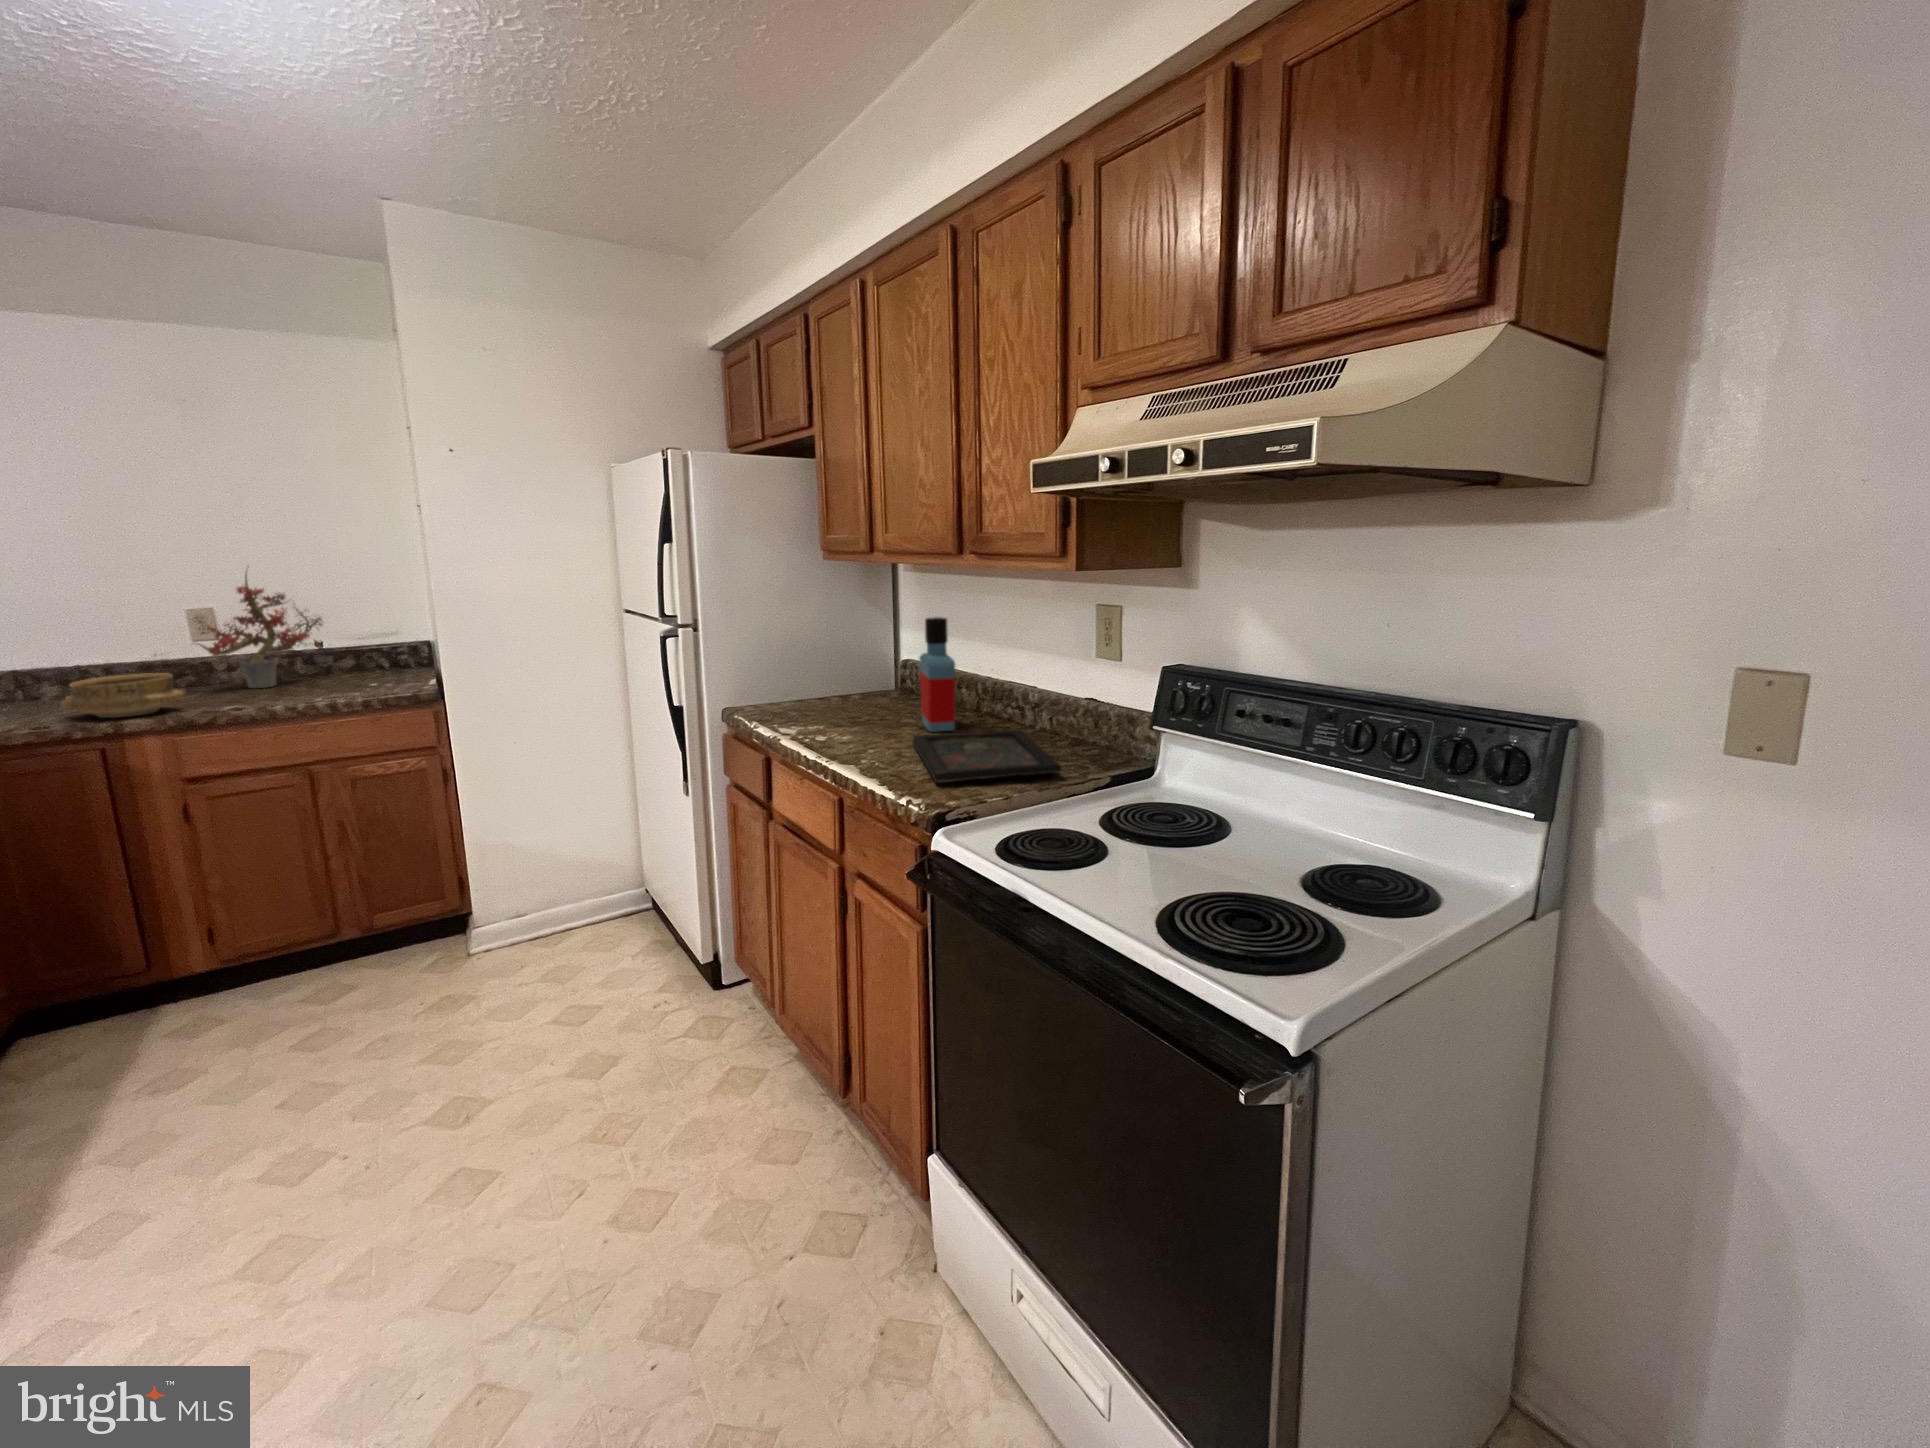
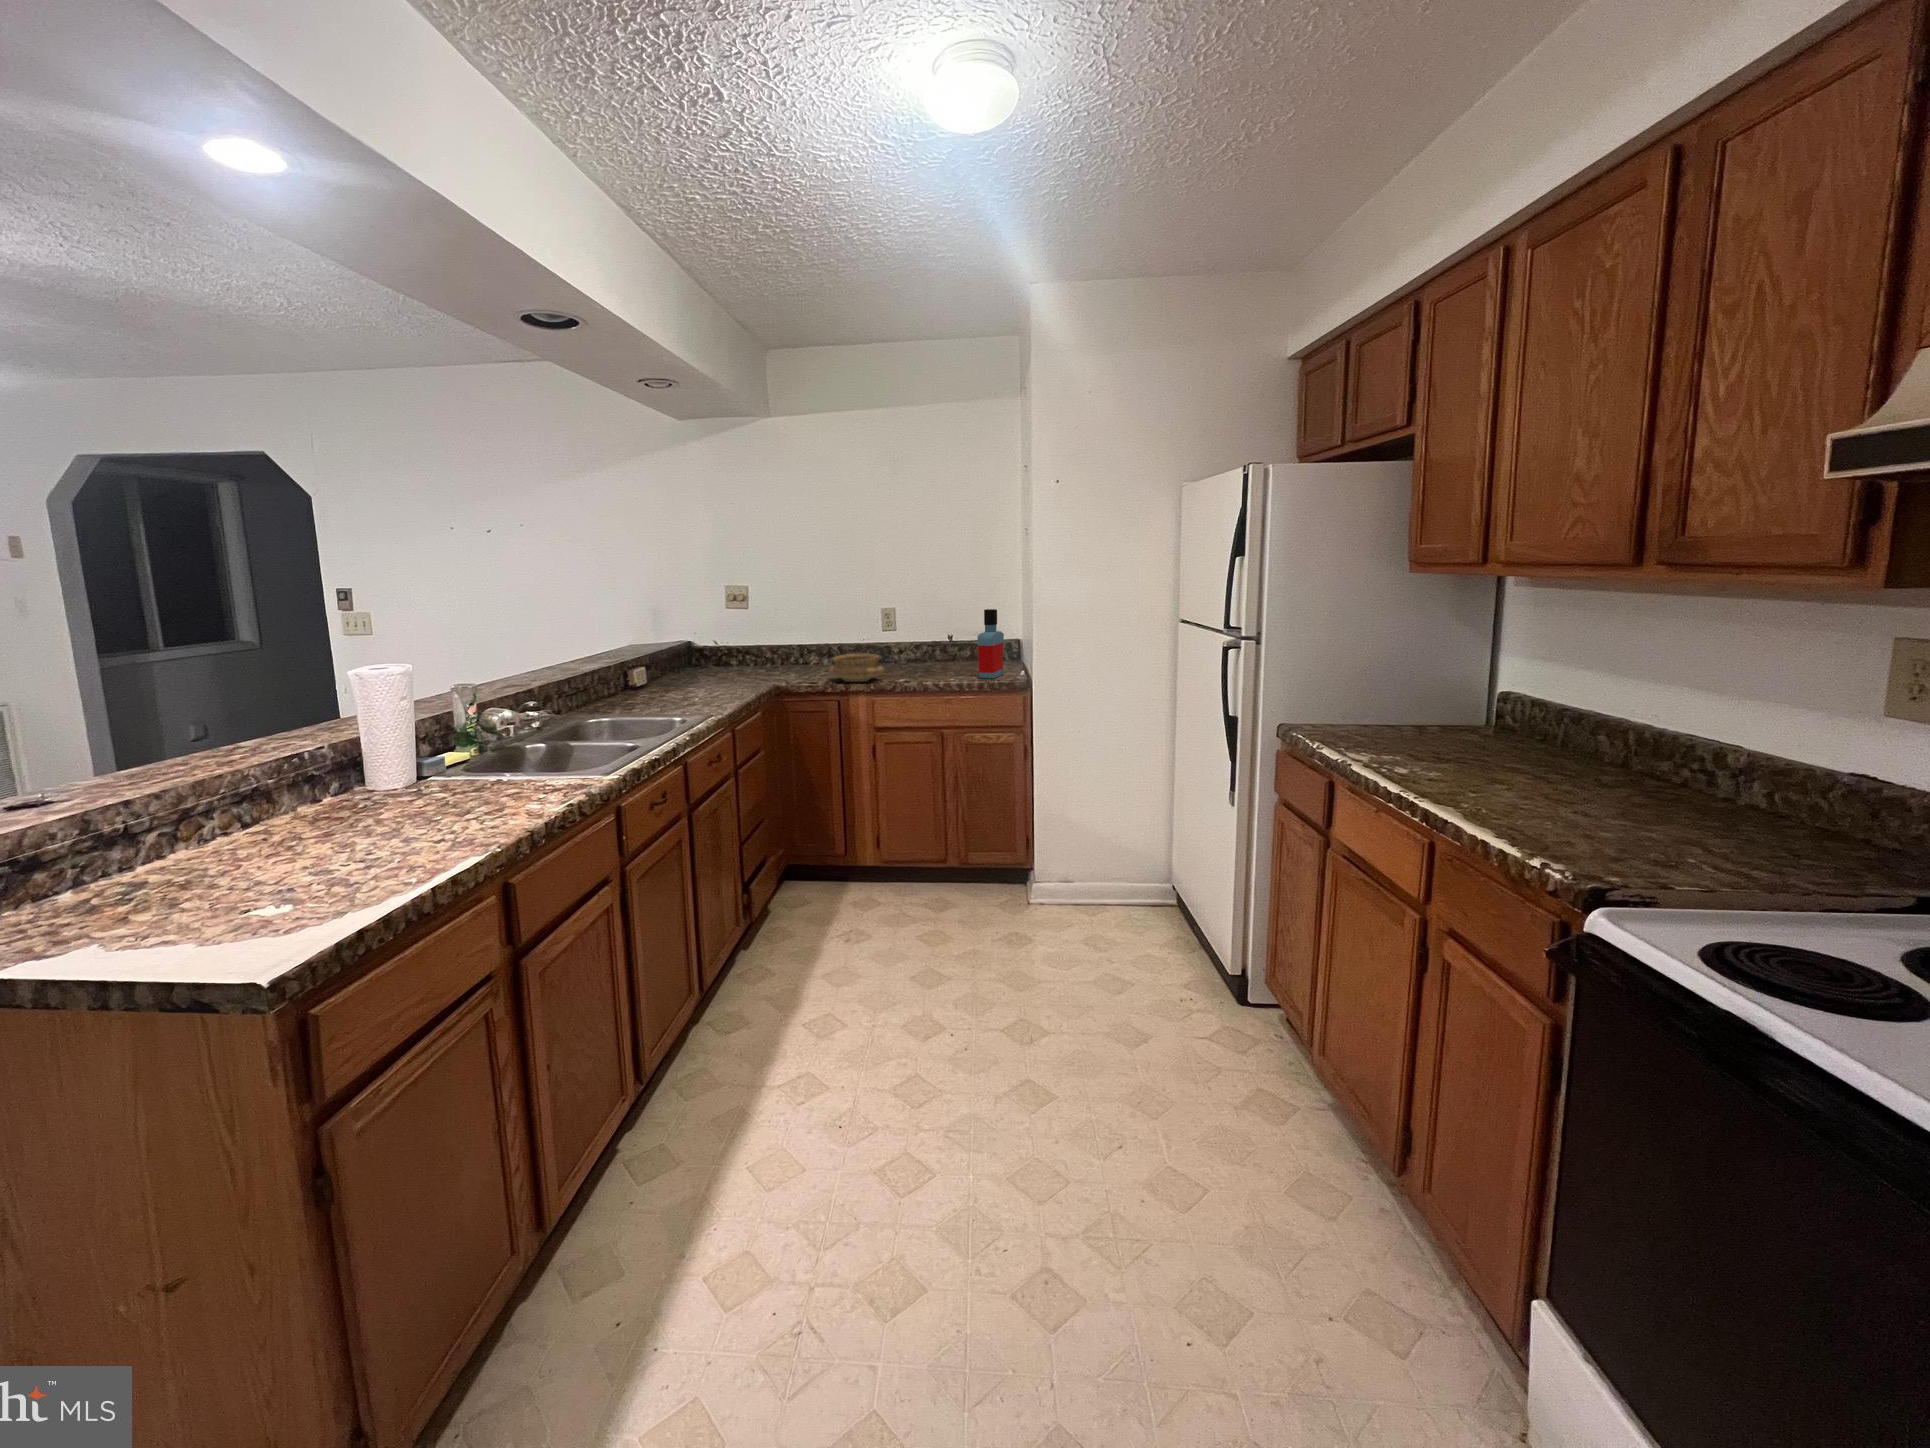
potted plant: present [192,566,323,688] -> none [887,579,956,669]
bottle: present [920,617,955,732] -> present [977,609,1004,678]
tray: present [913,730,1061,782] -> none [1531,785,1816,873]

